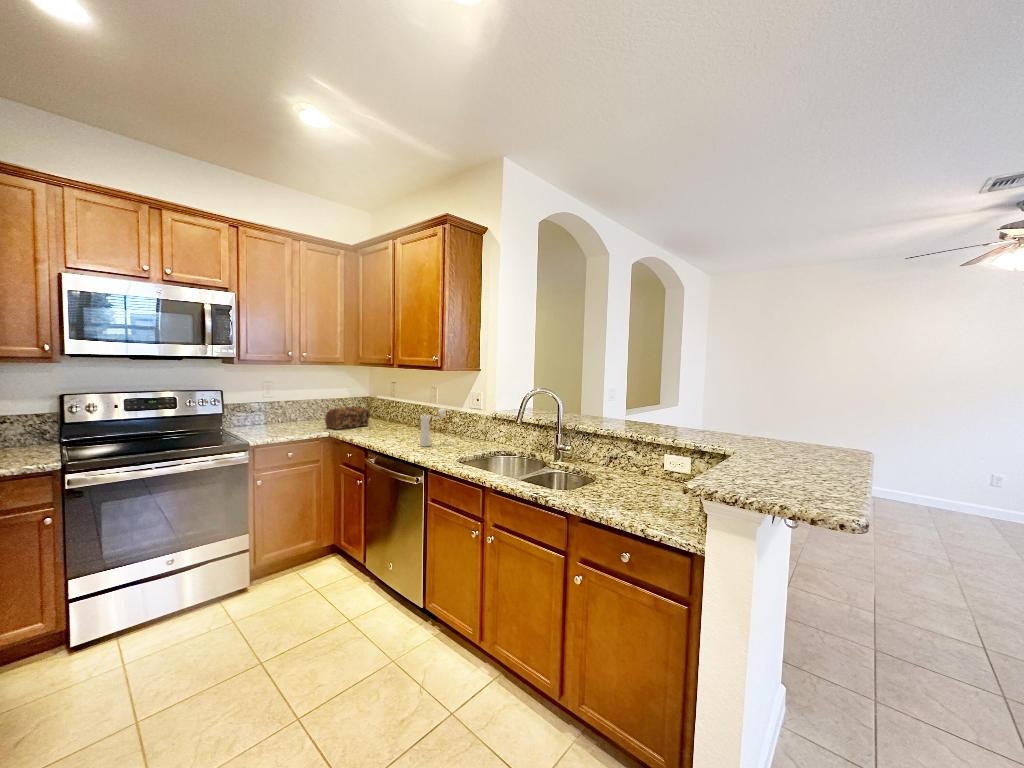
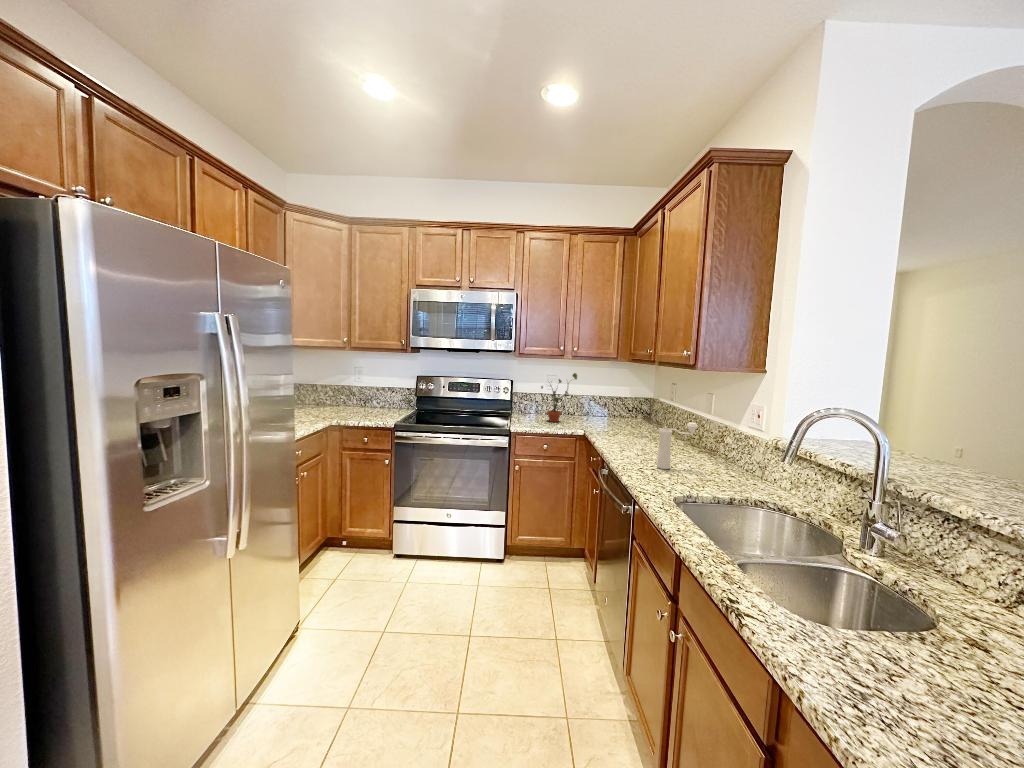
potted plant: none [269,378,304,429] -> present [541,373,577,422]
bread loaf: present [325,407,369,430] -> none [589,407,634,430]

